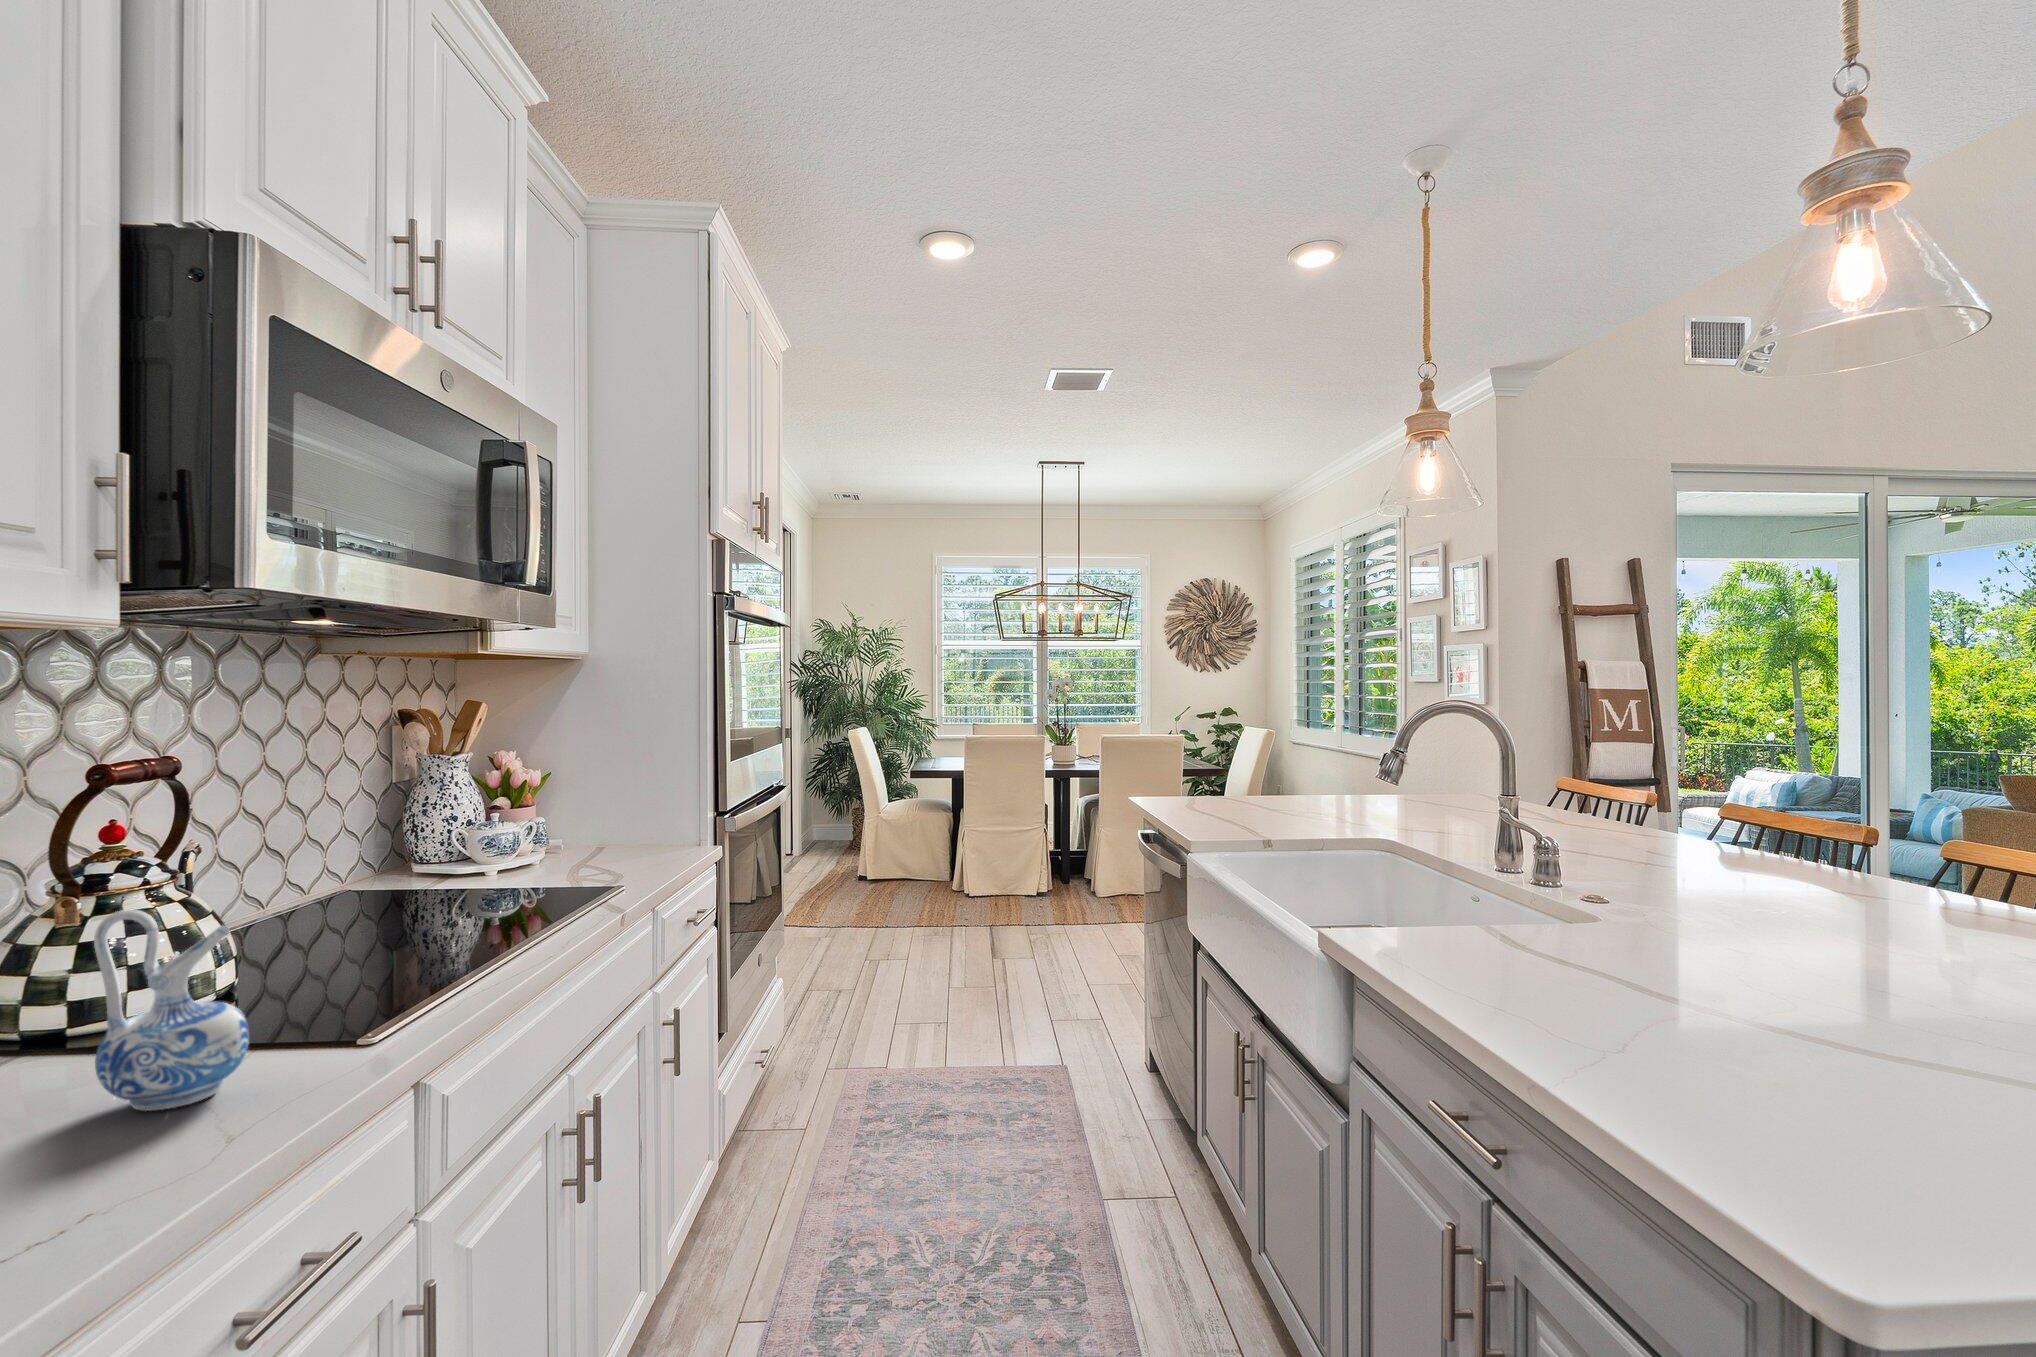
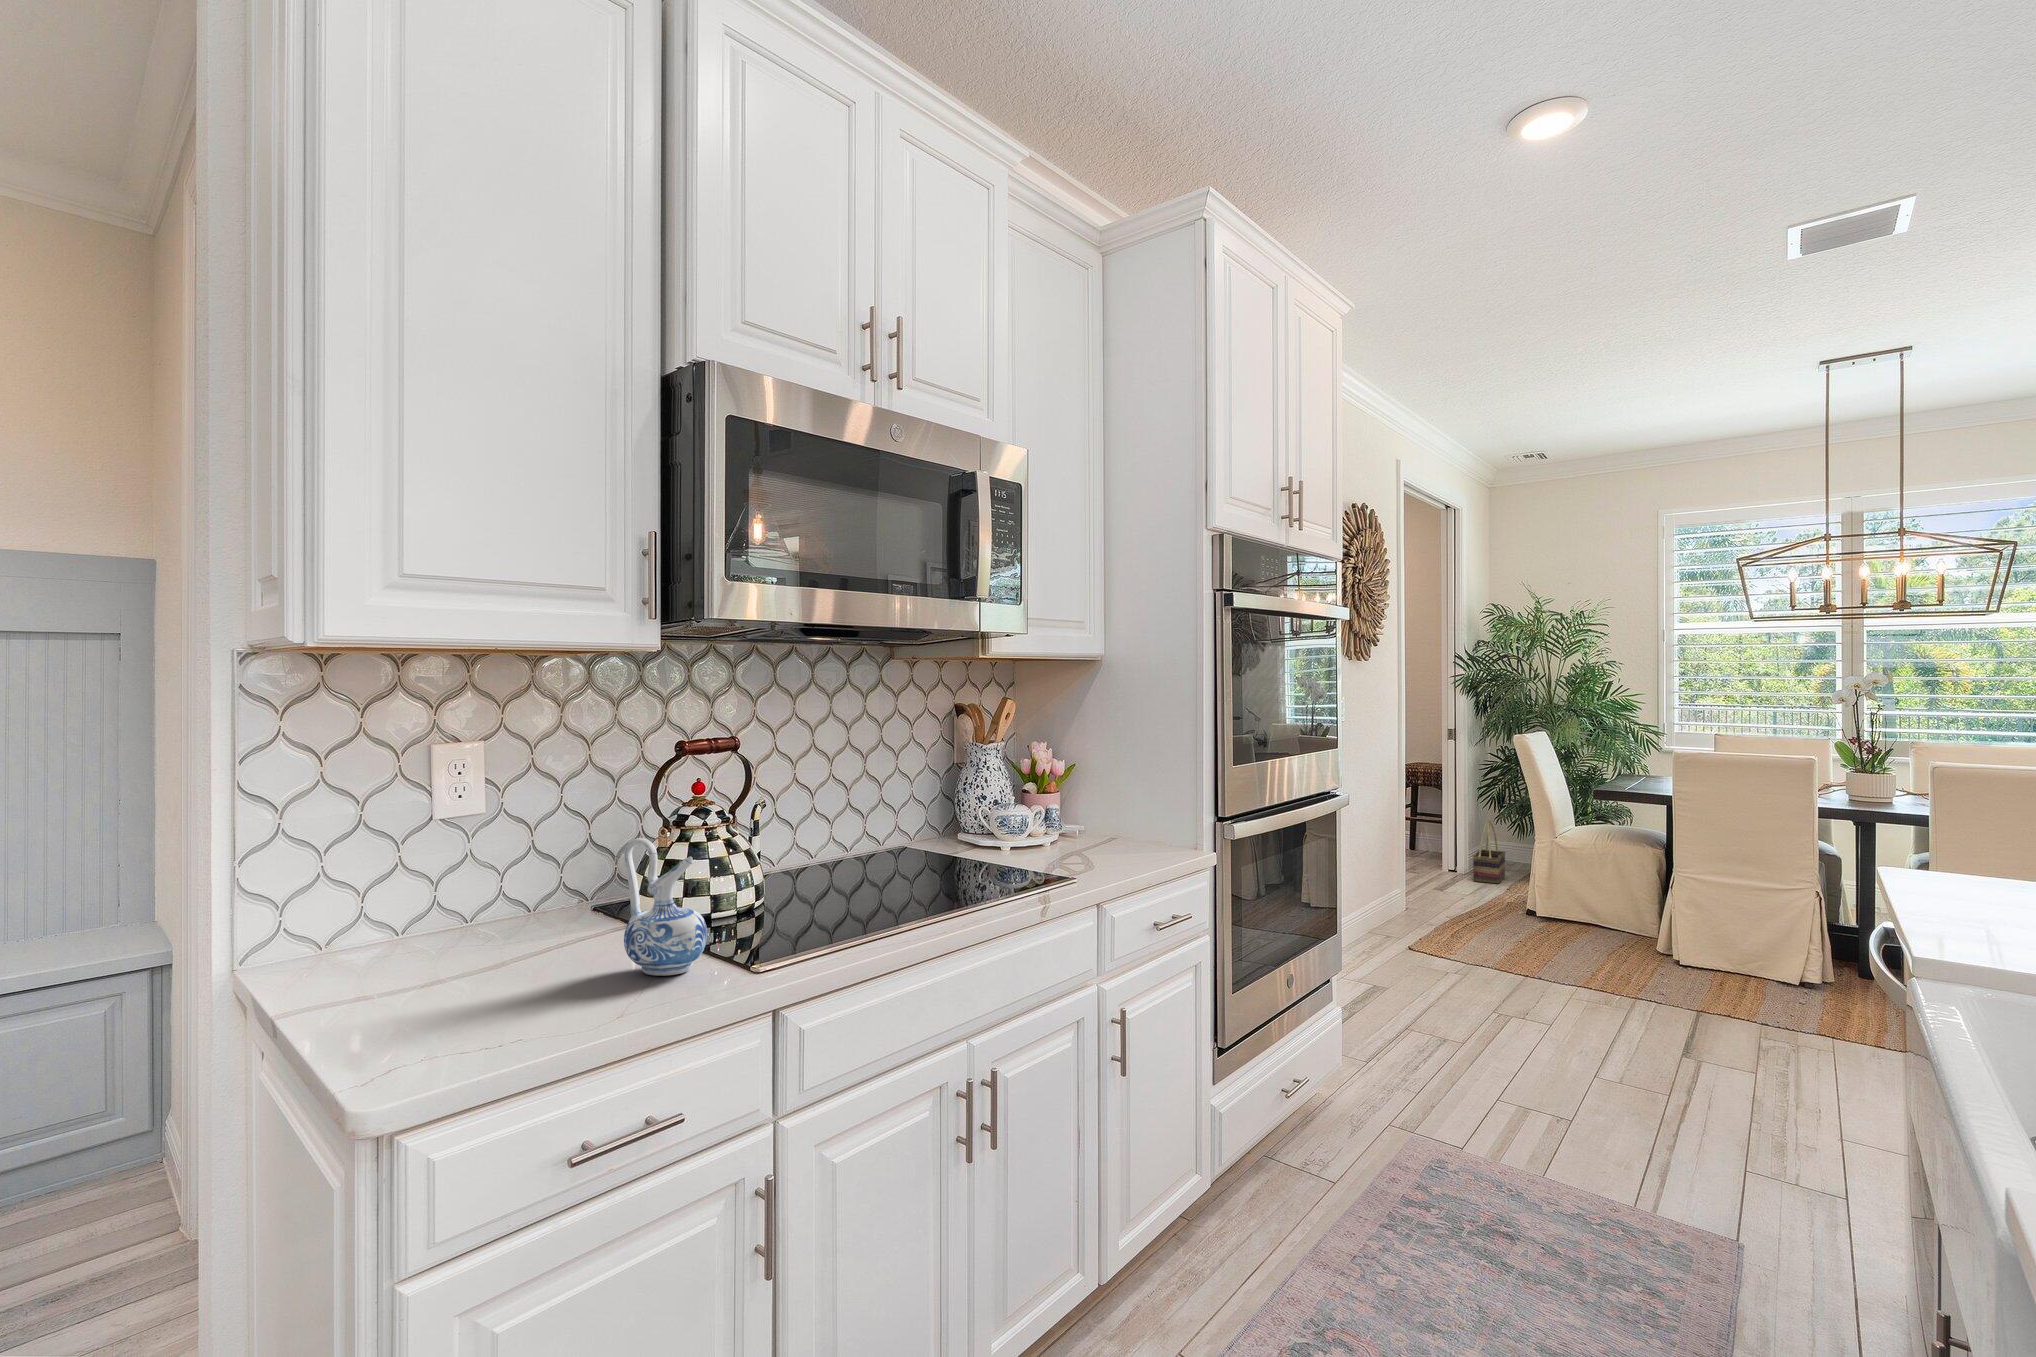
basket: none [807,804,831,857] -> present [1473,820,1506,884]

